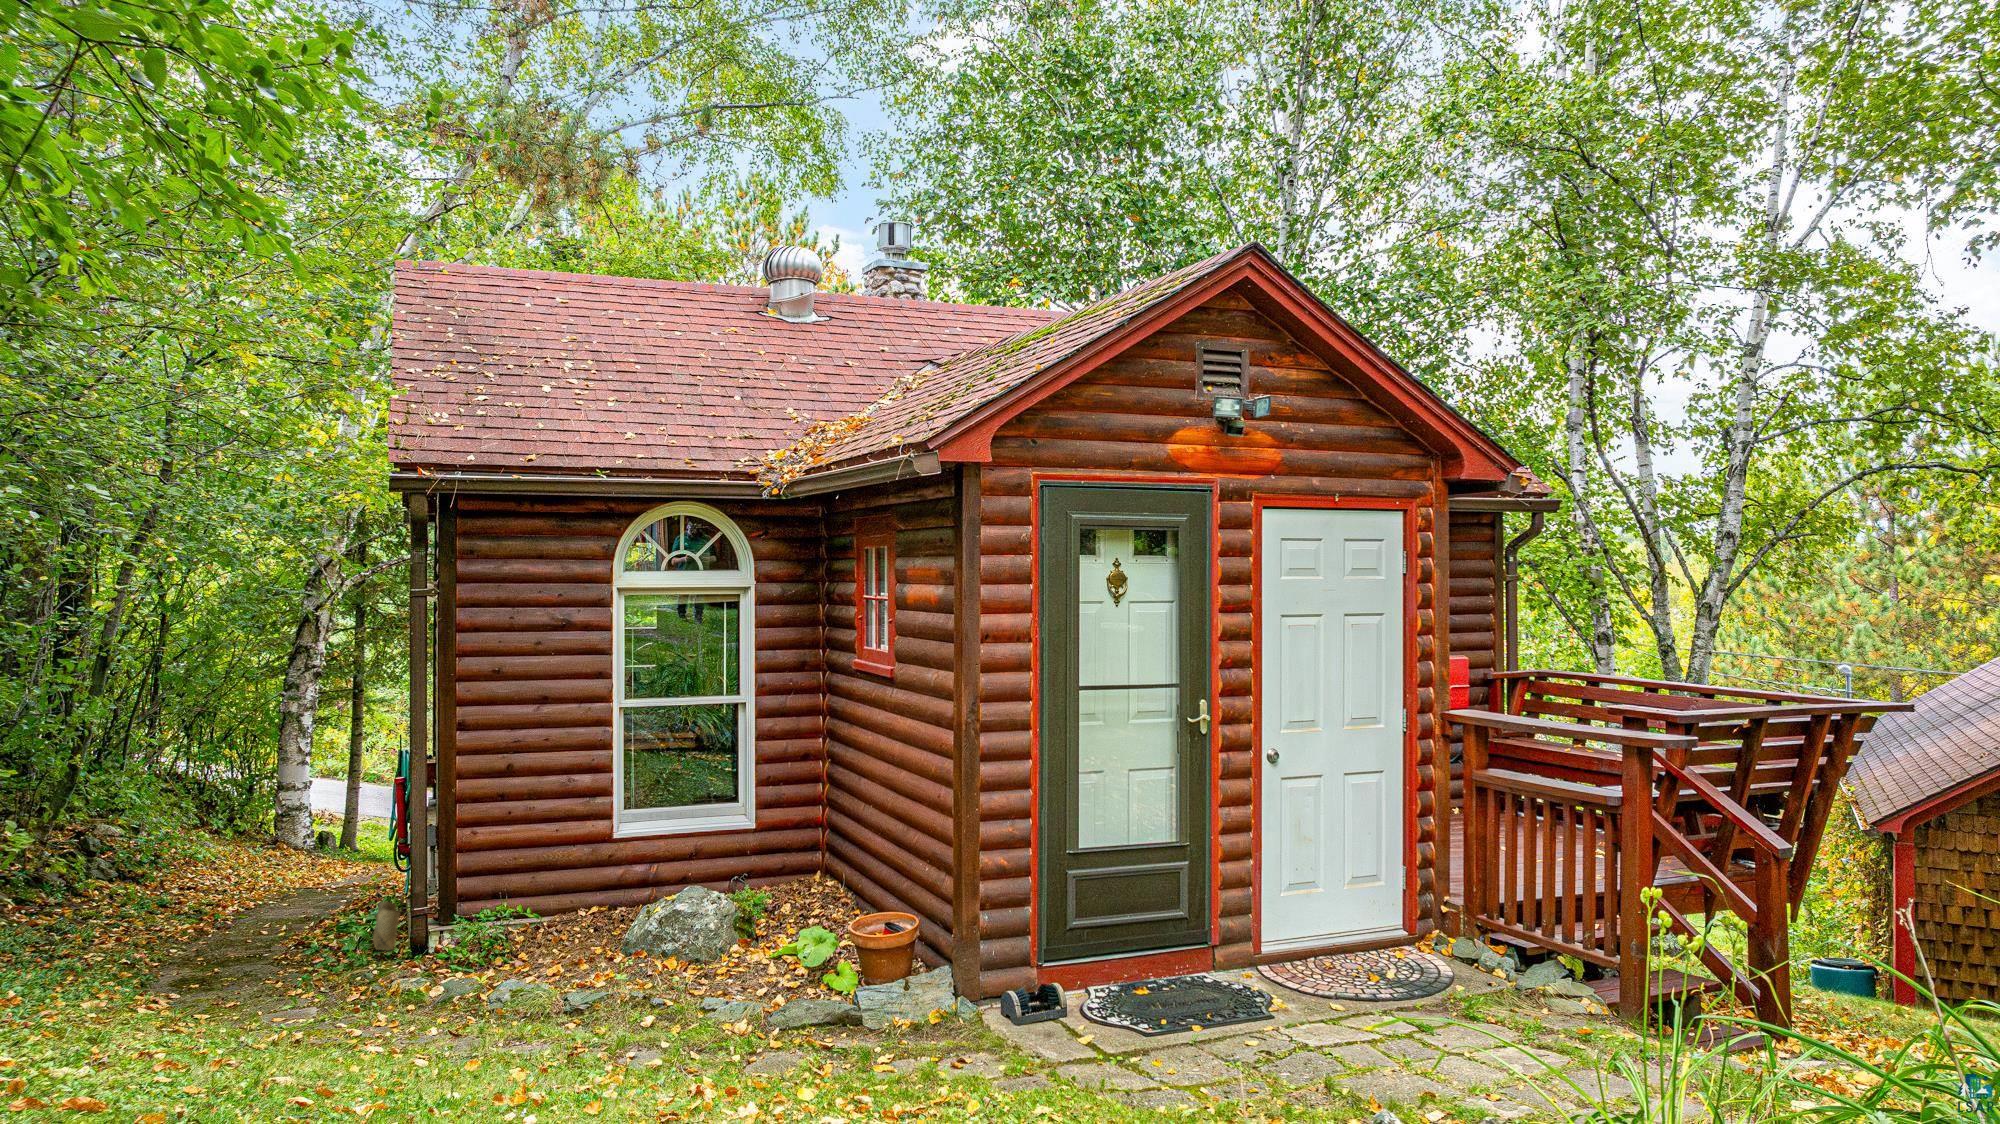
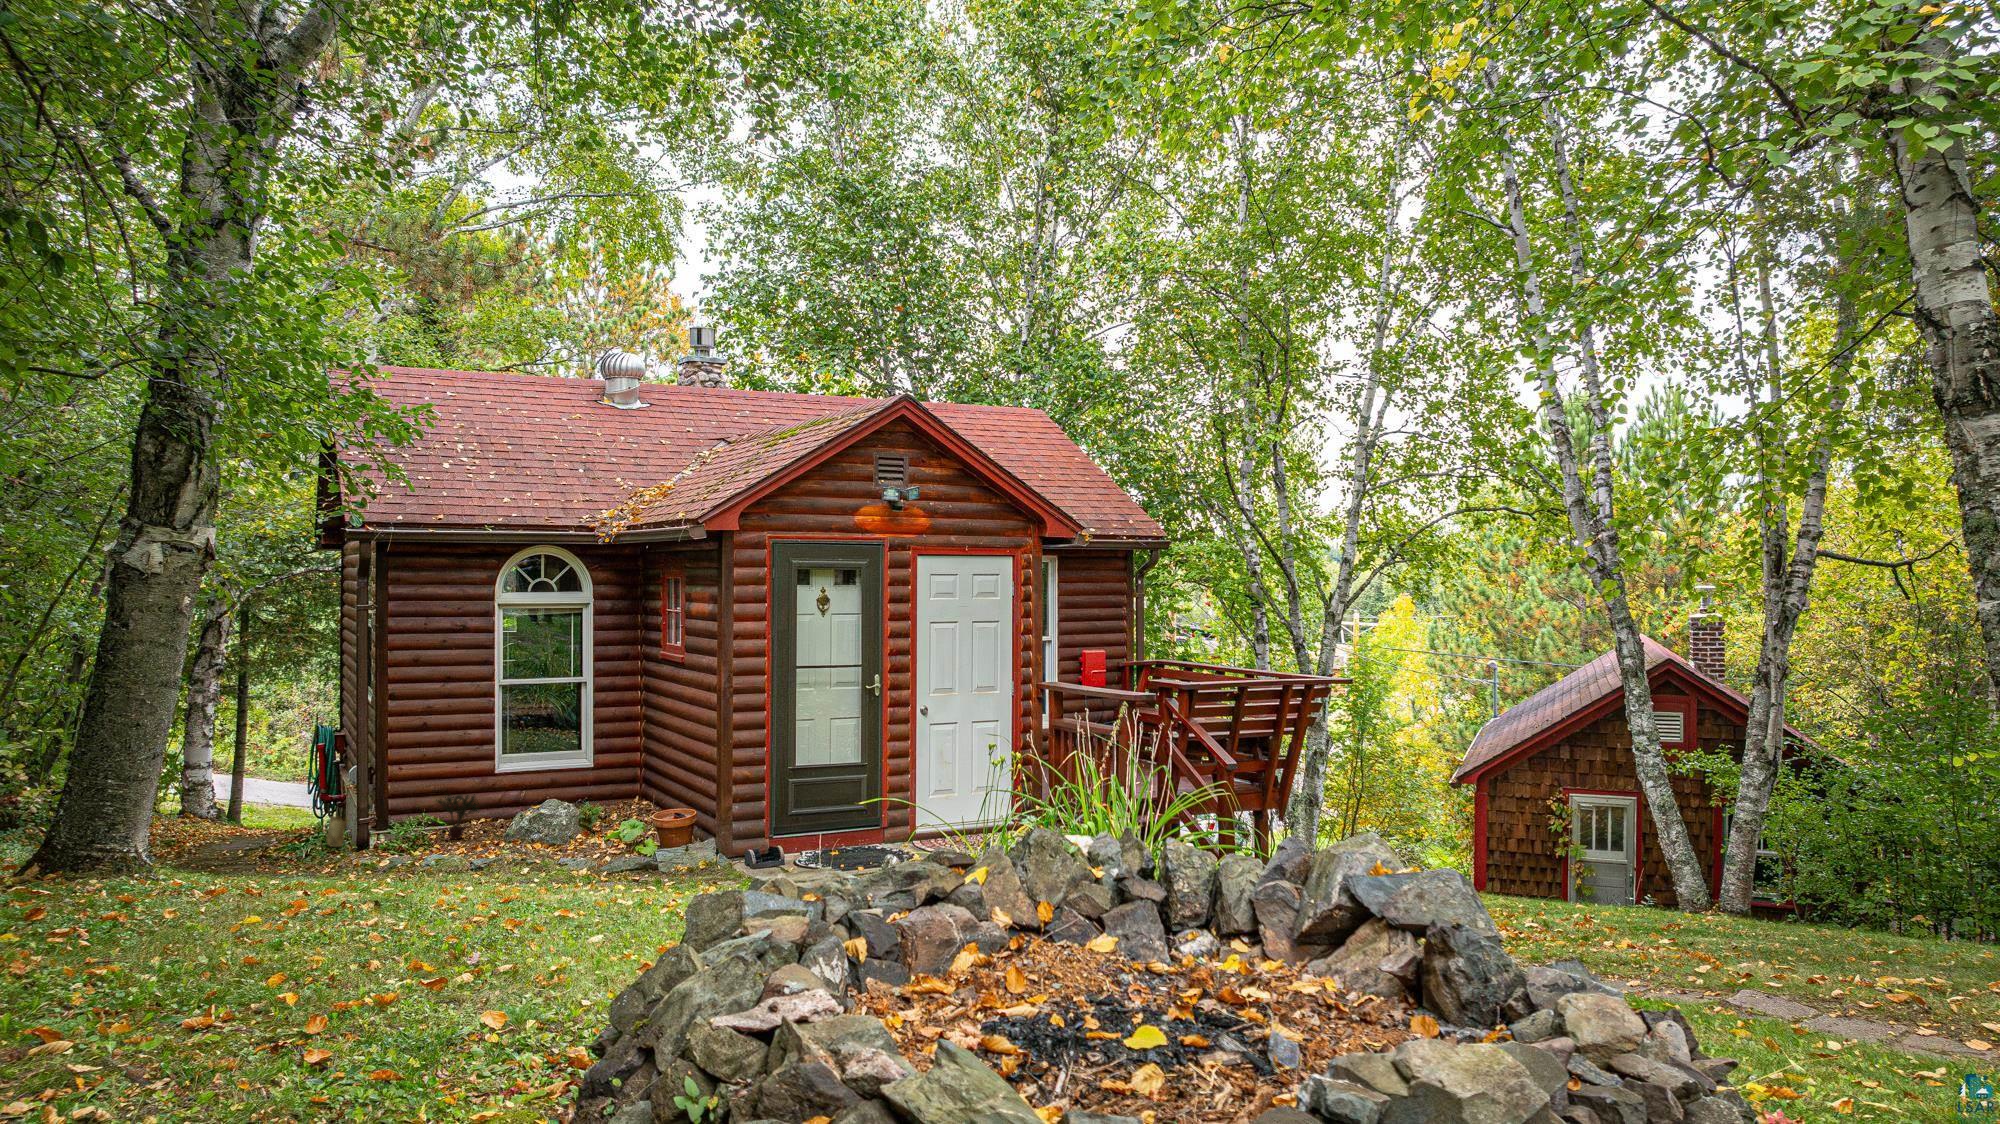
potted plant: none [528,868,593,941] -> present [436,794,479,840]

